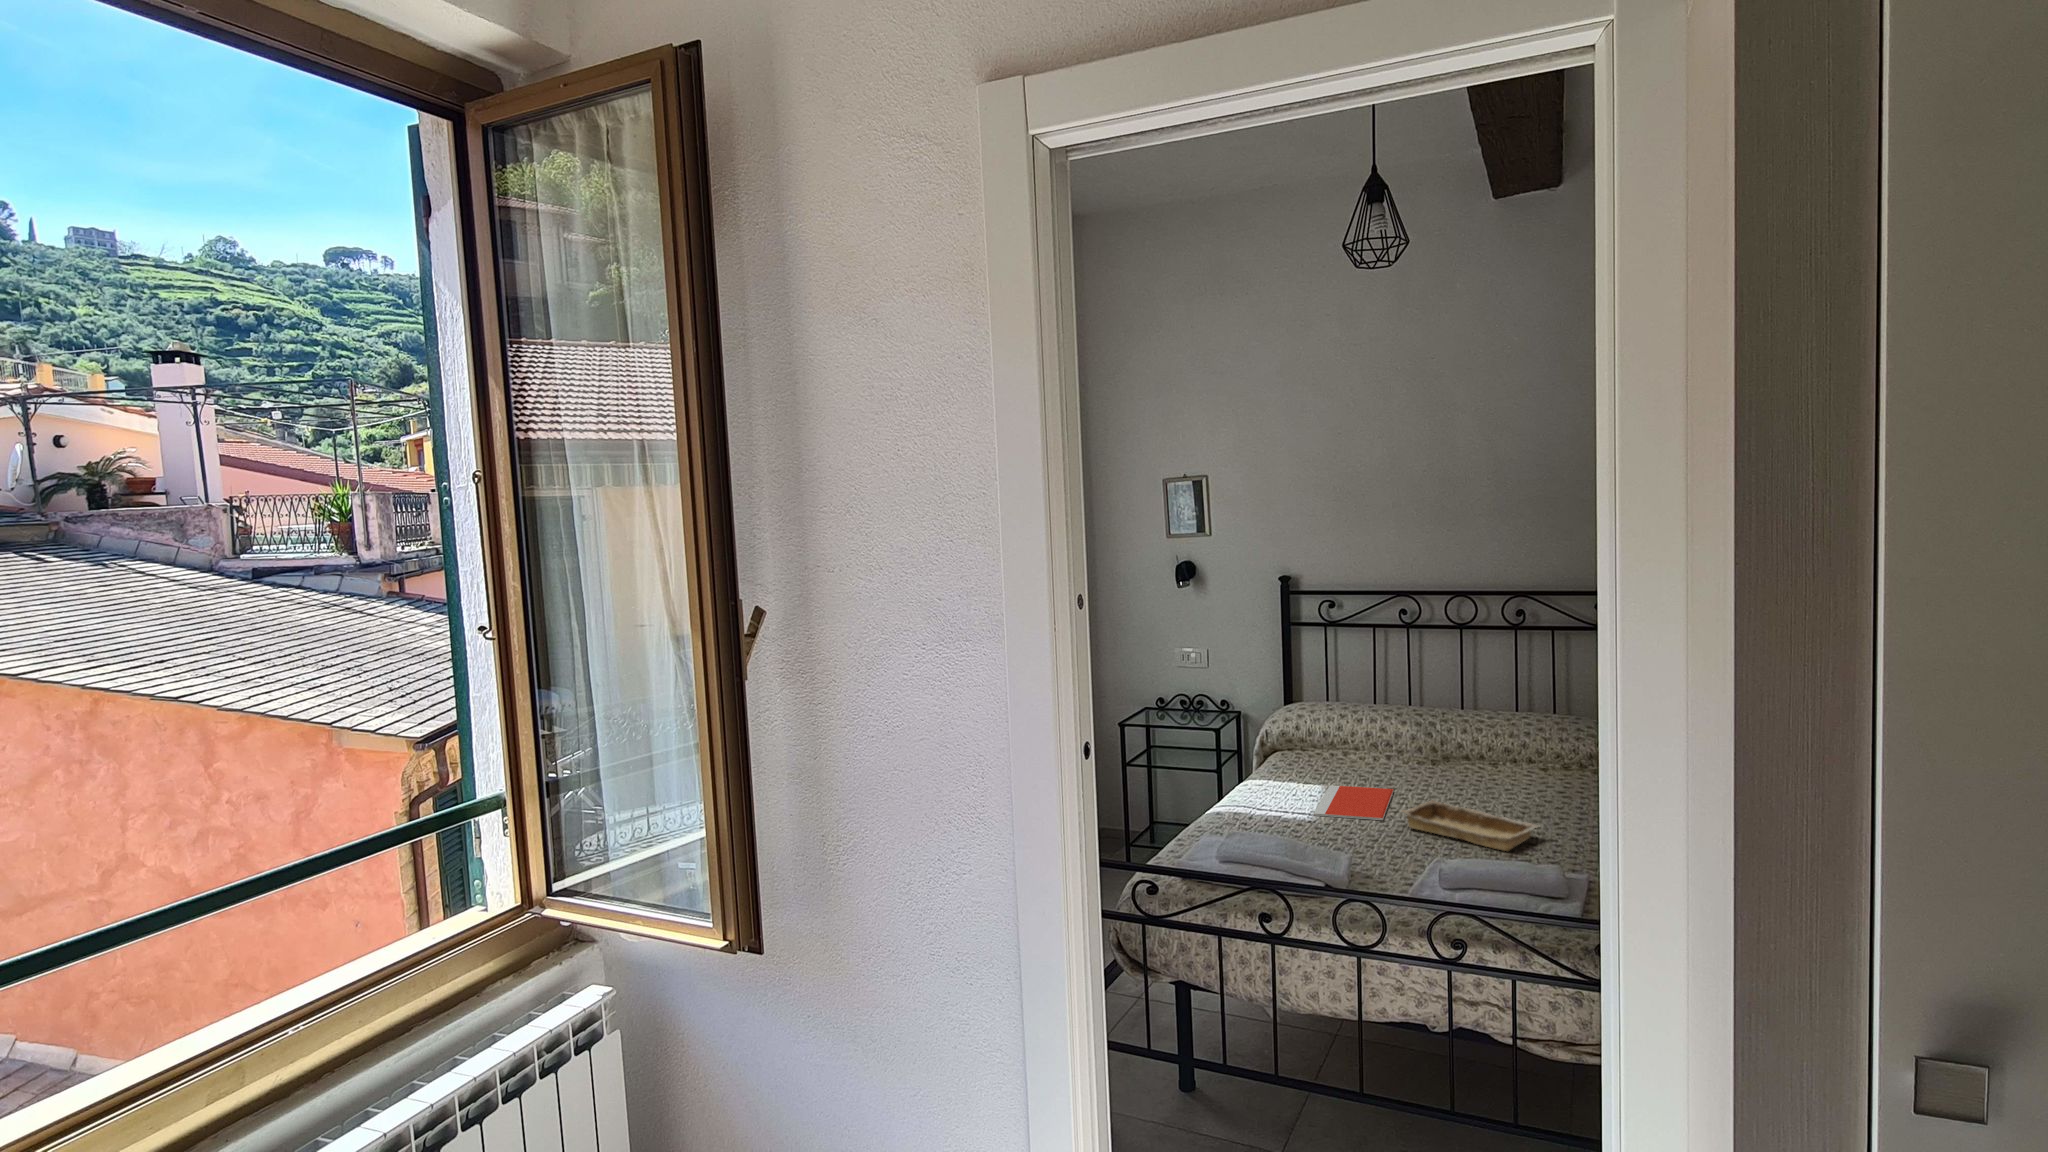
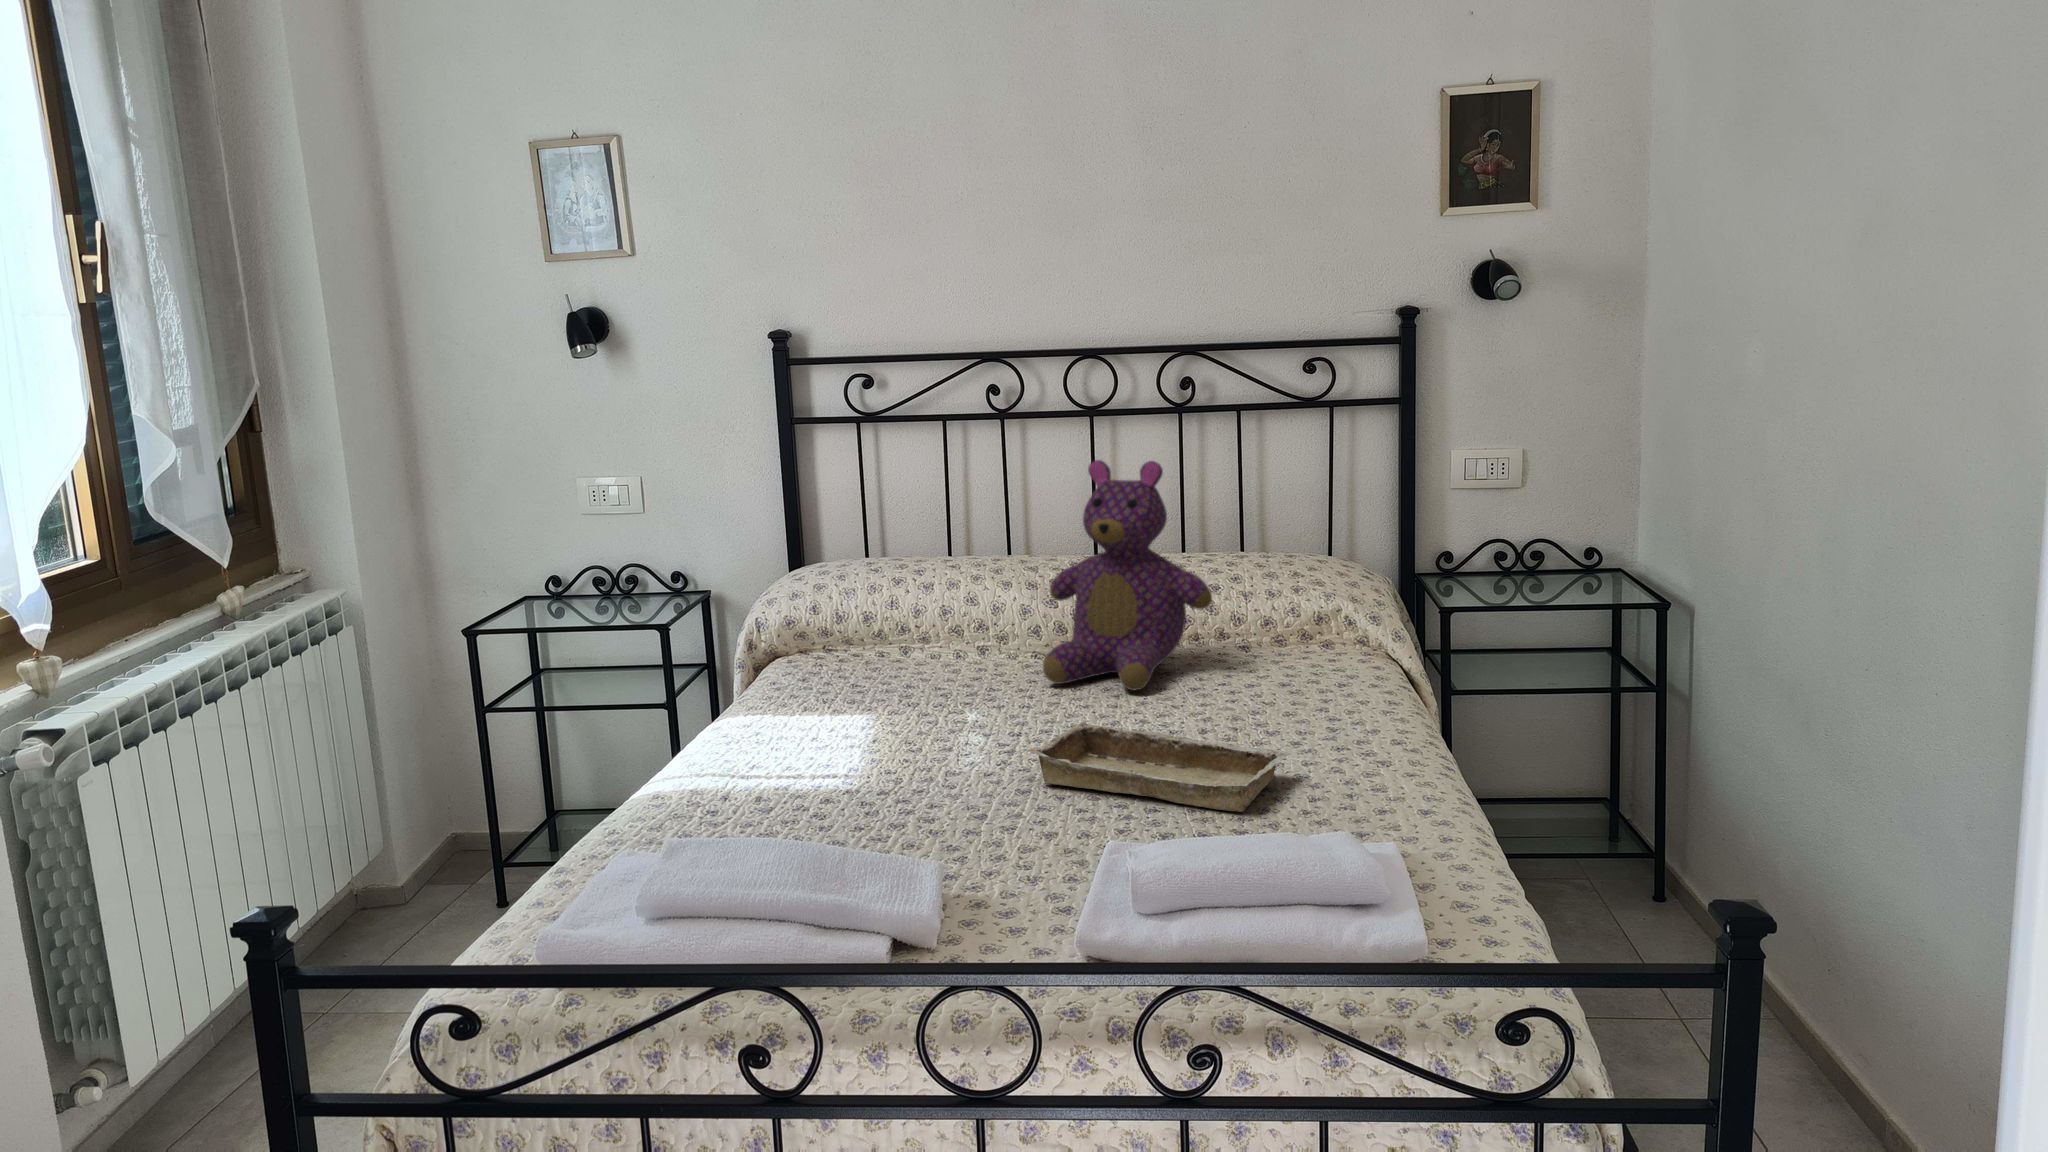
teddy bear: none [1419,662,1518,787] -> present [1043,460,1212,690]
notebook: present [1314,785,1394,820] -> none [853,707,1001,777]

